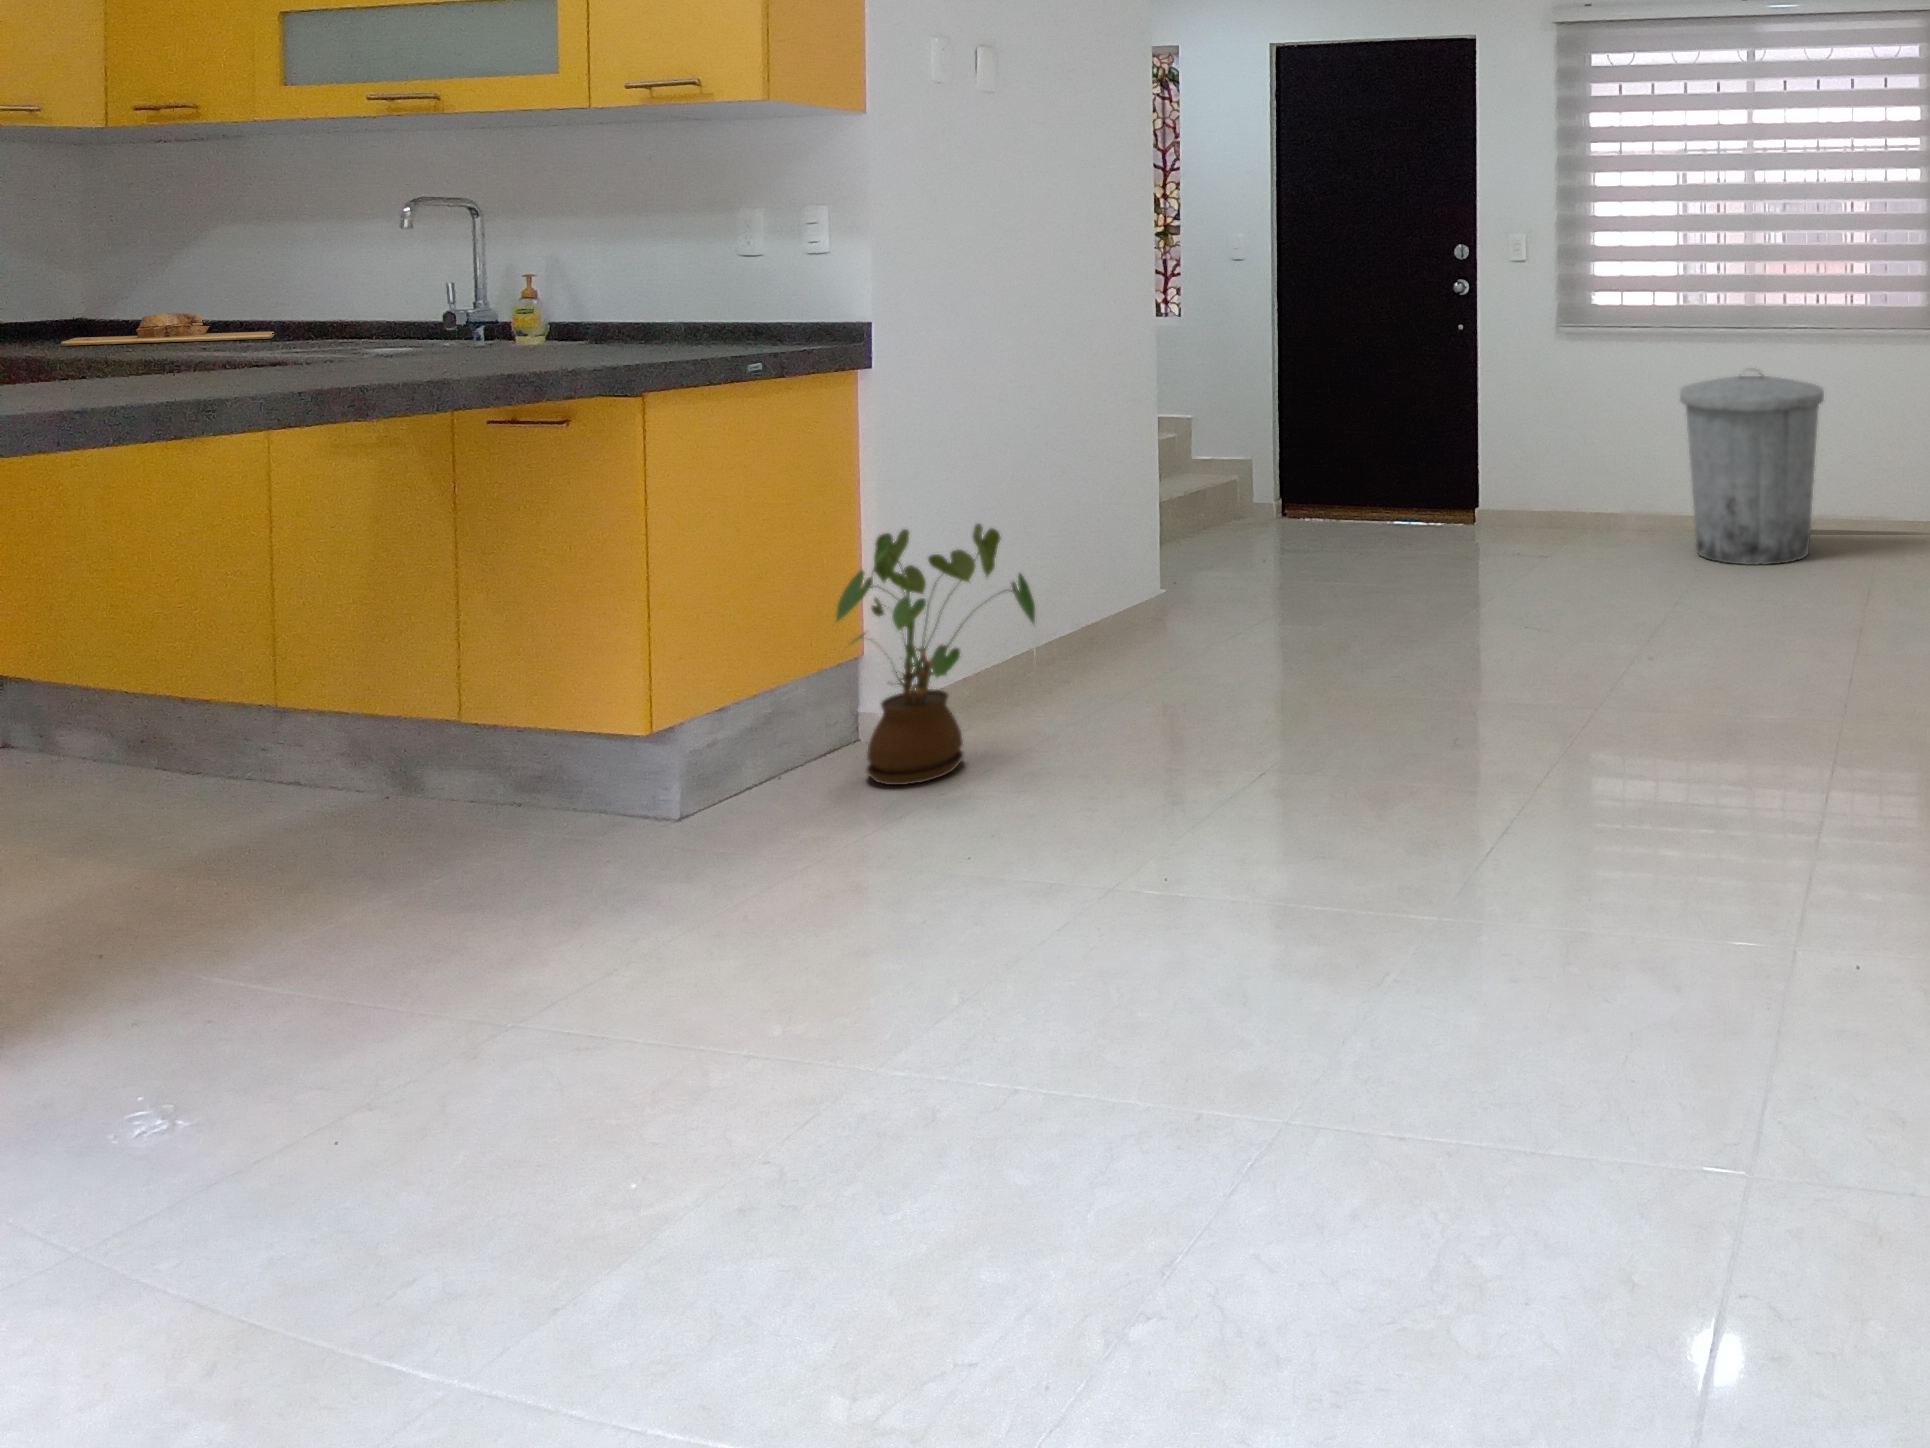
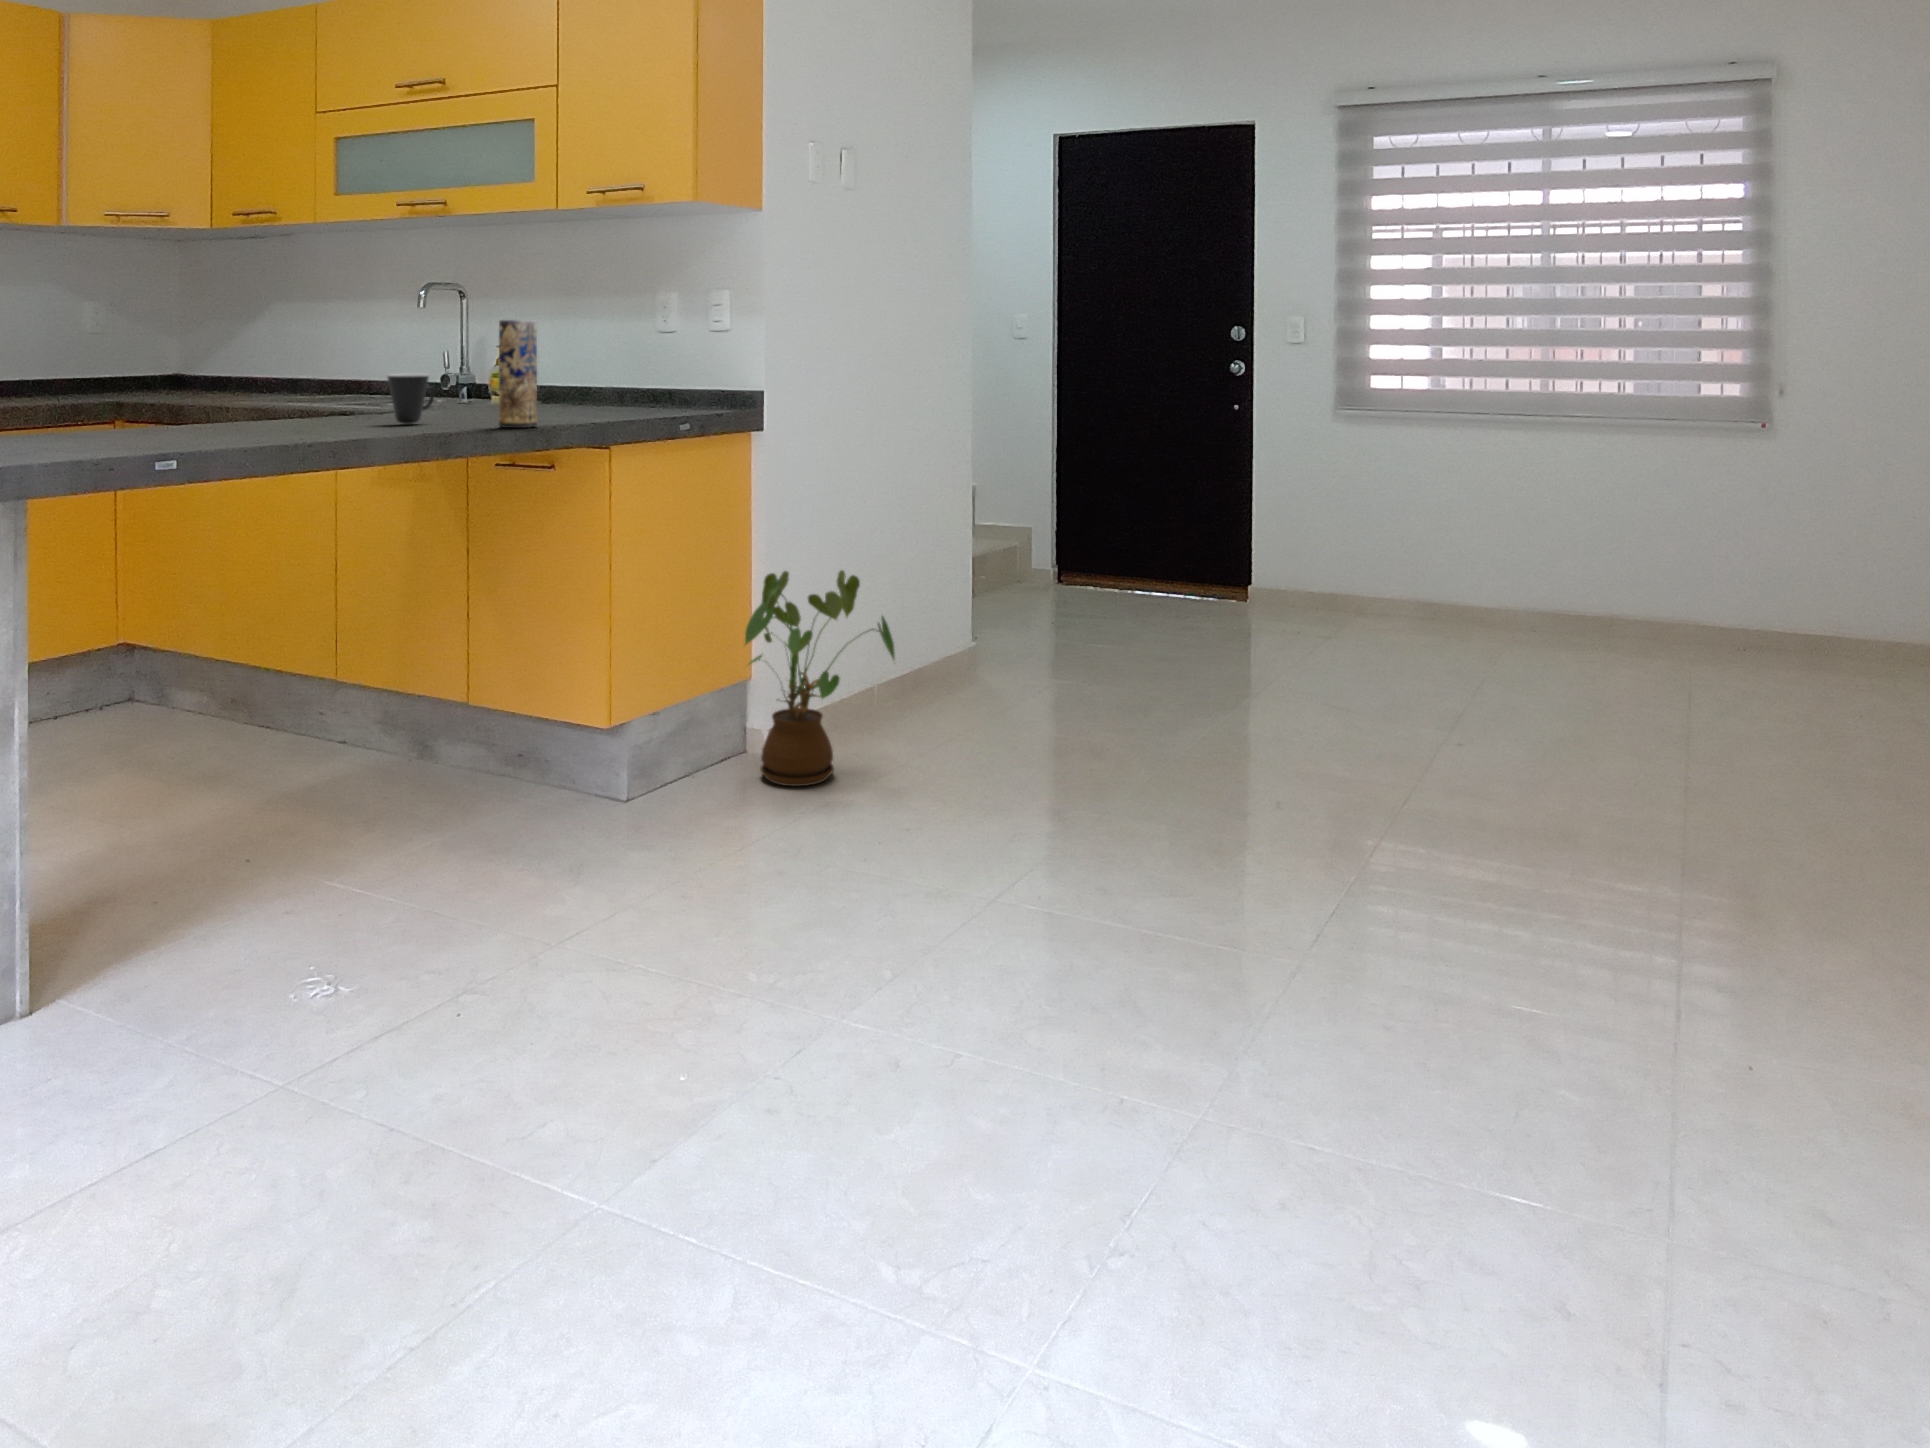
vase: none [426,228,492,370] -> present [499,320,537,428]
mug: none [251,302,339,370] -> present [388,374,435,424]
cutting board: present [61,313,274,346] -> none [211,373,328,397]
trash can: present [1680,368,1824,565] -> none [1464,461,1631,668]

